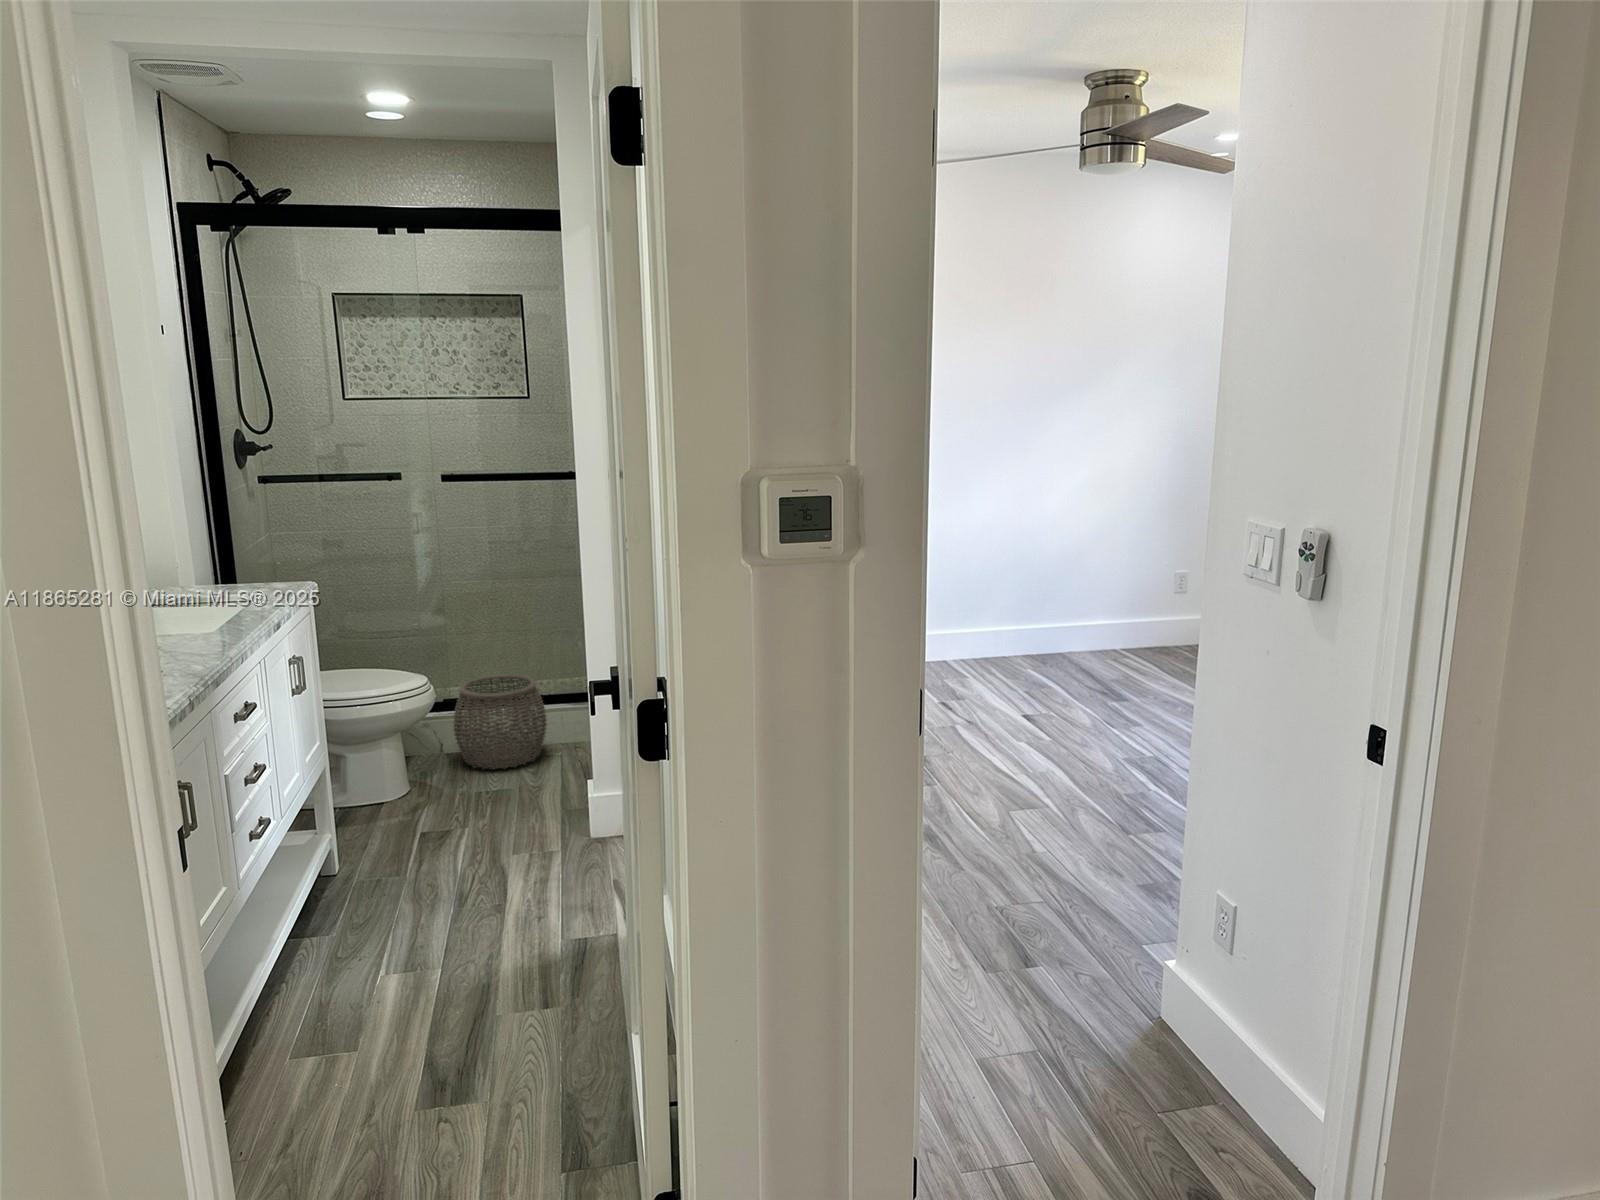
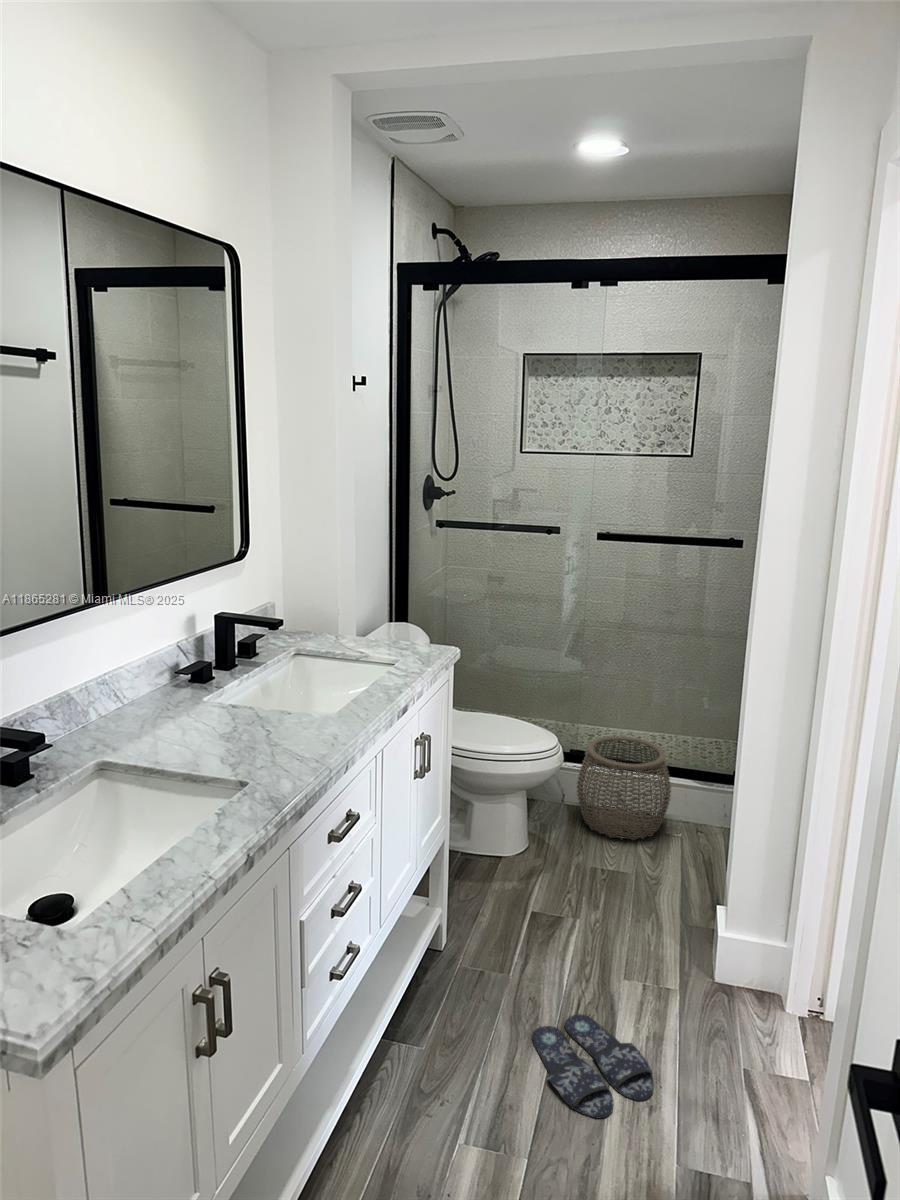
slippers: none [434,882,541,933] -> present [532,1014,654,1118]

